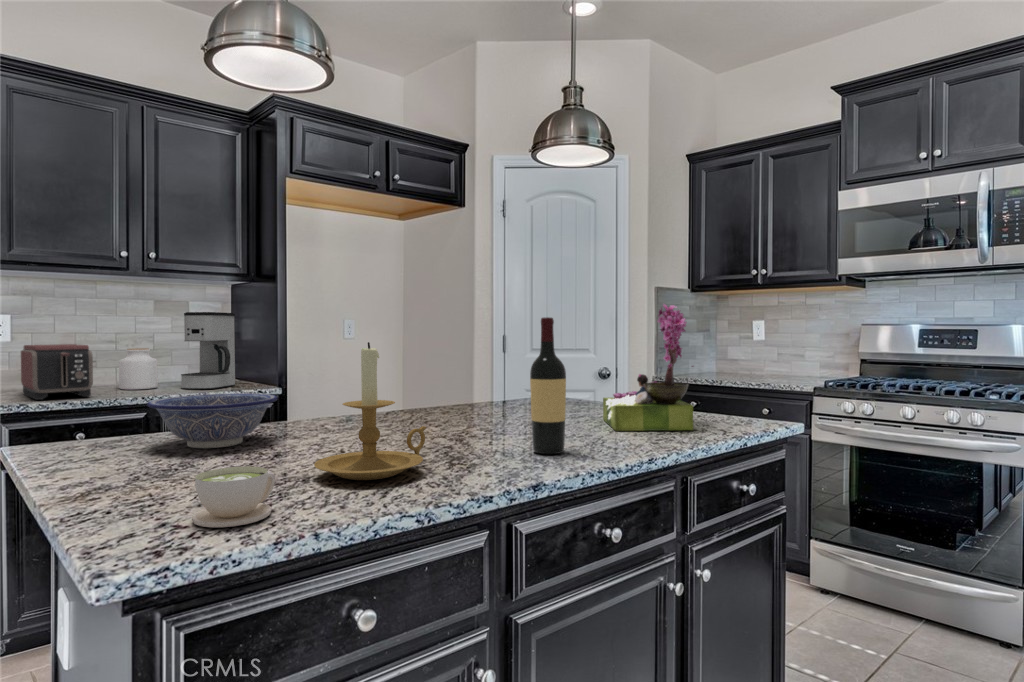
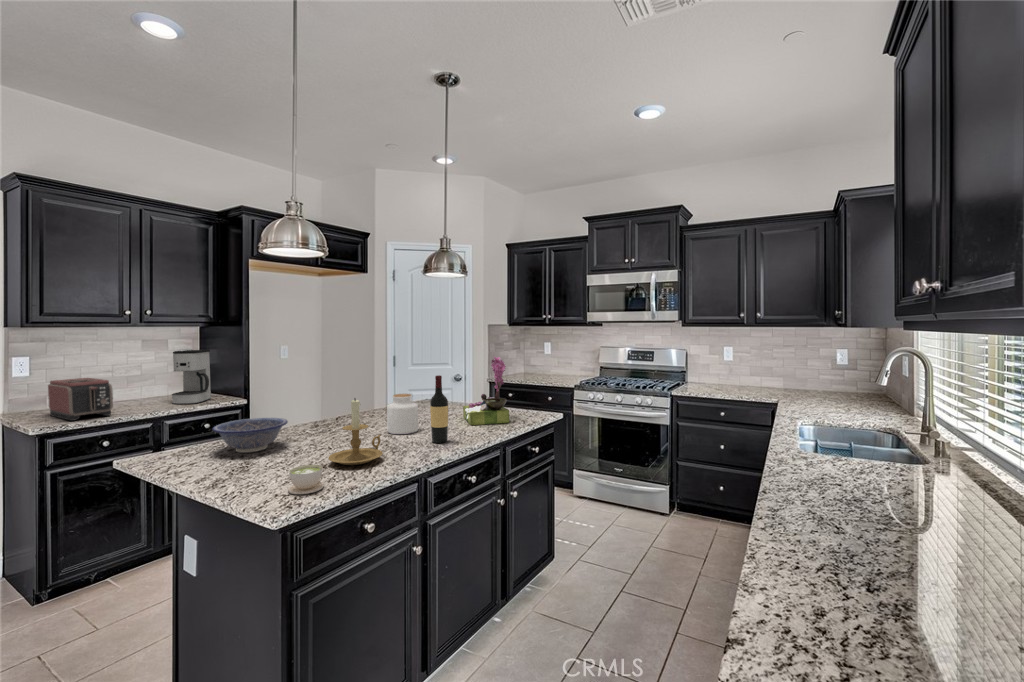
jar: present [119,348,158,390] -> present [387,394,418,434]

